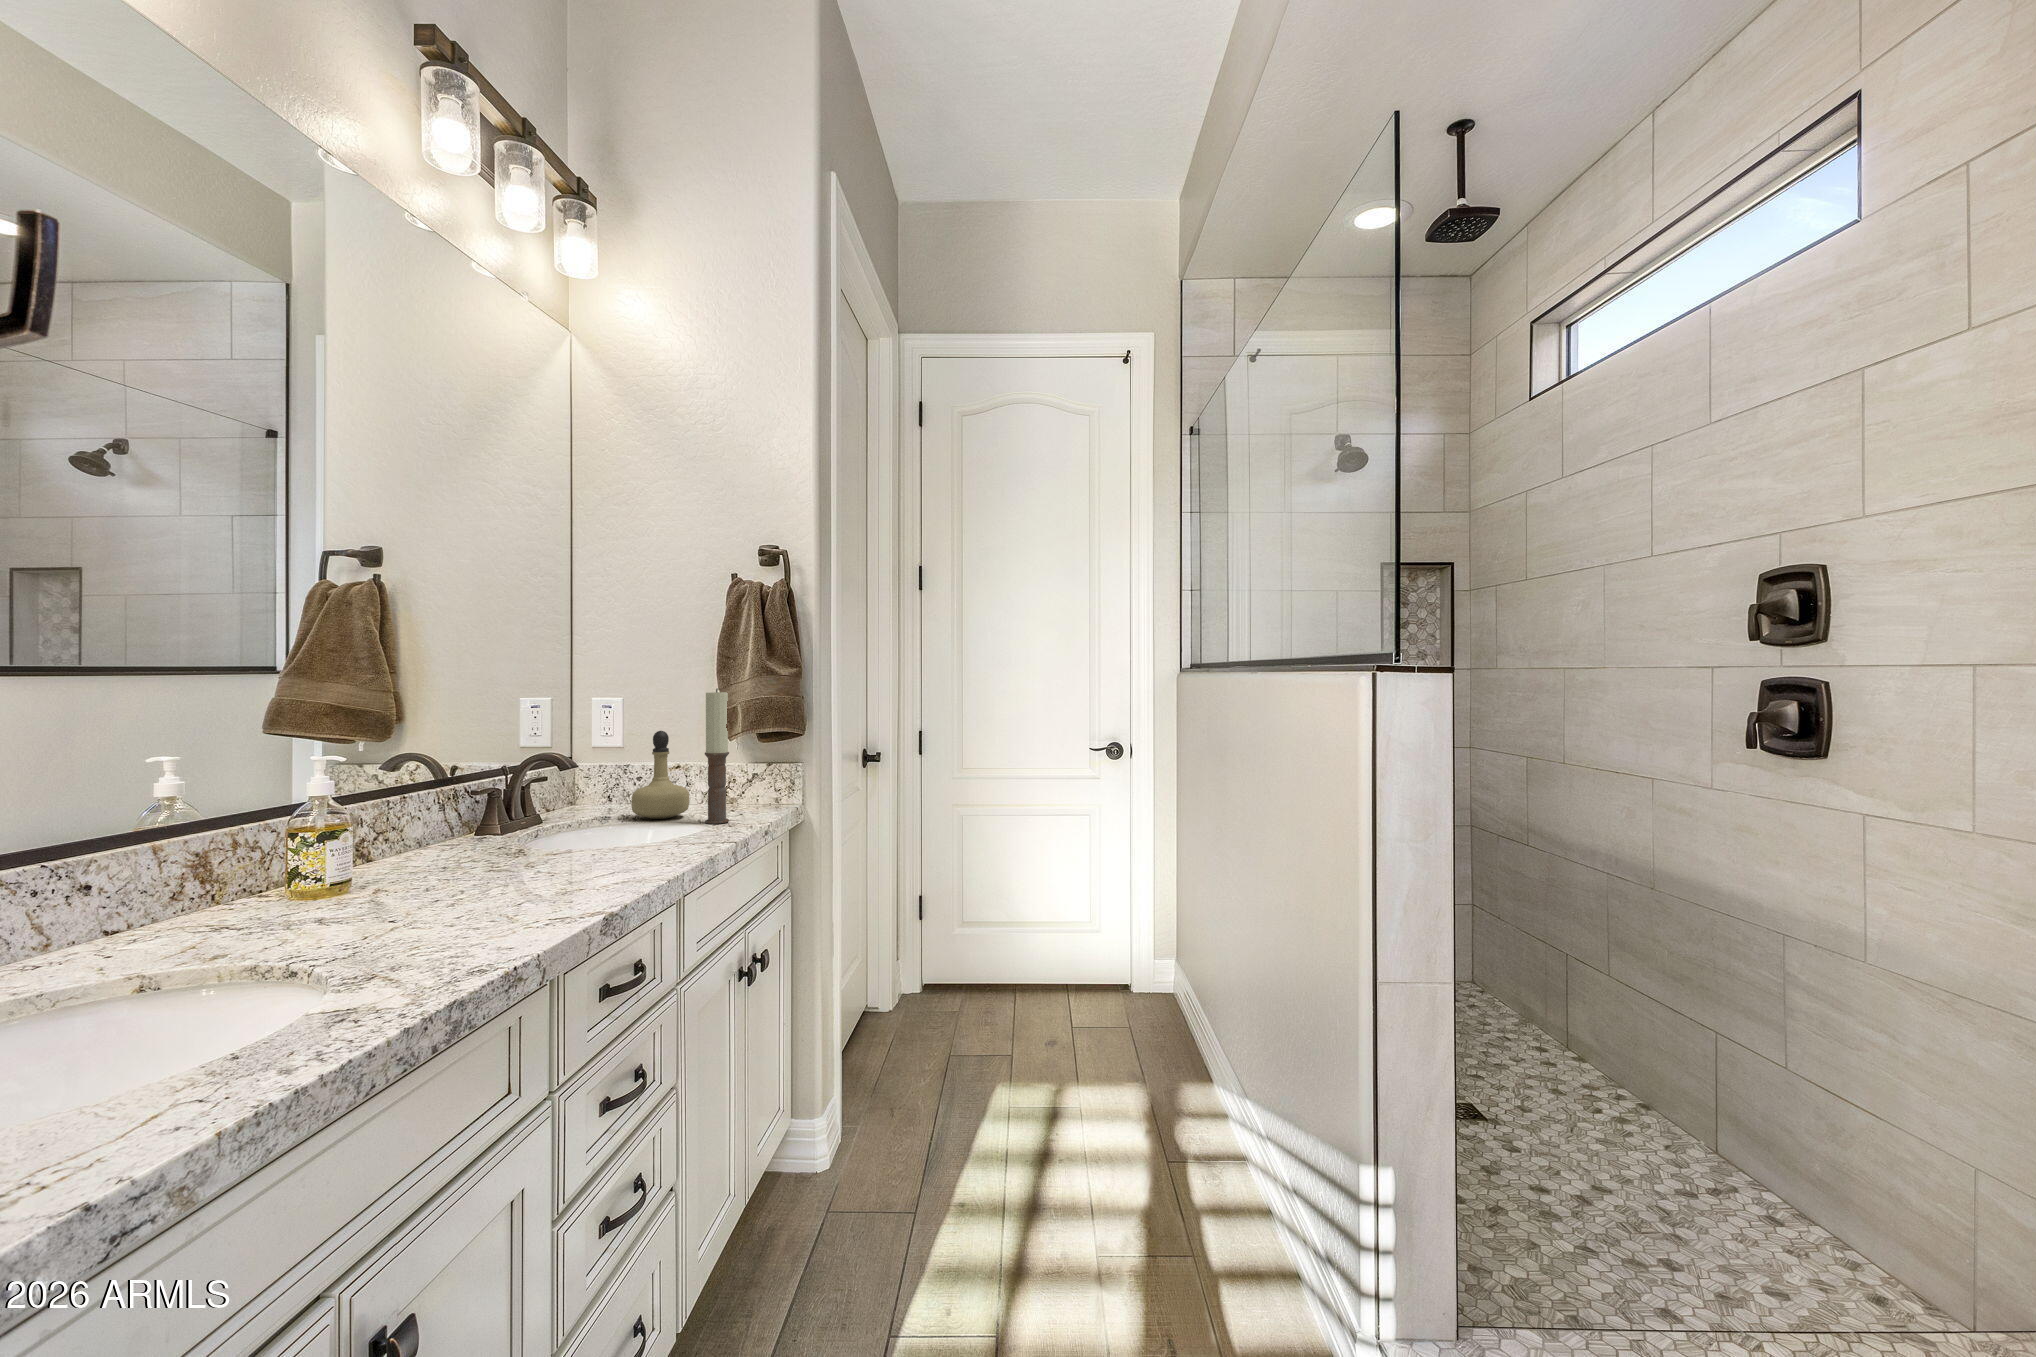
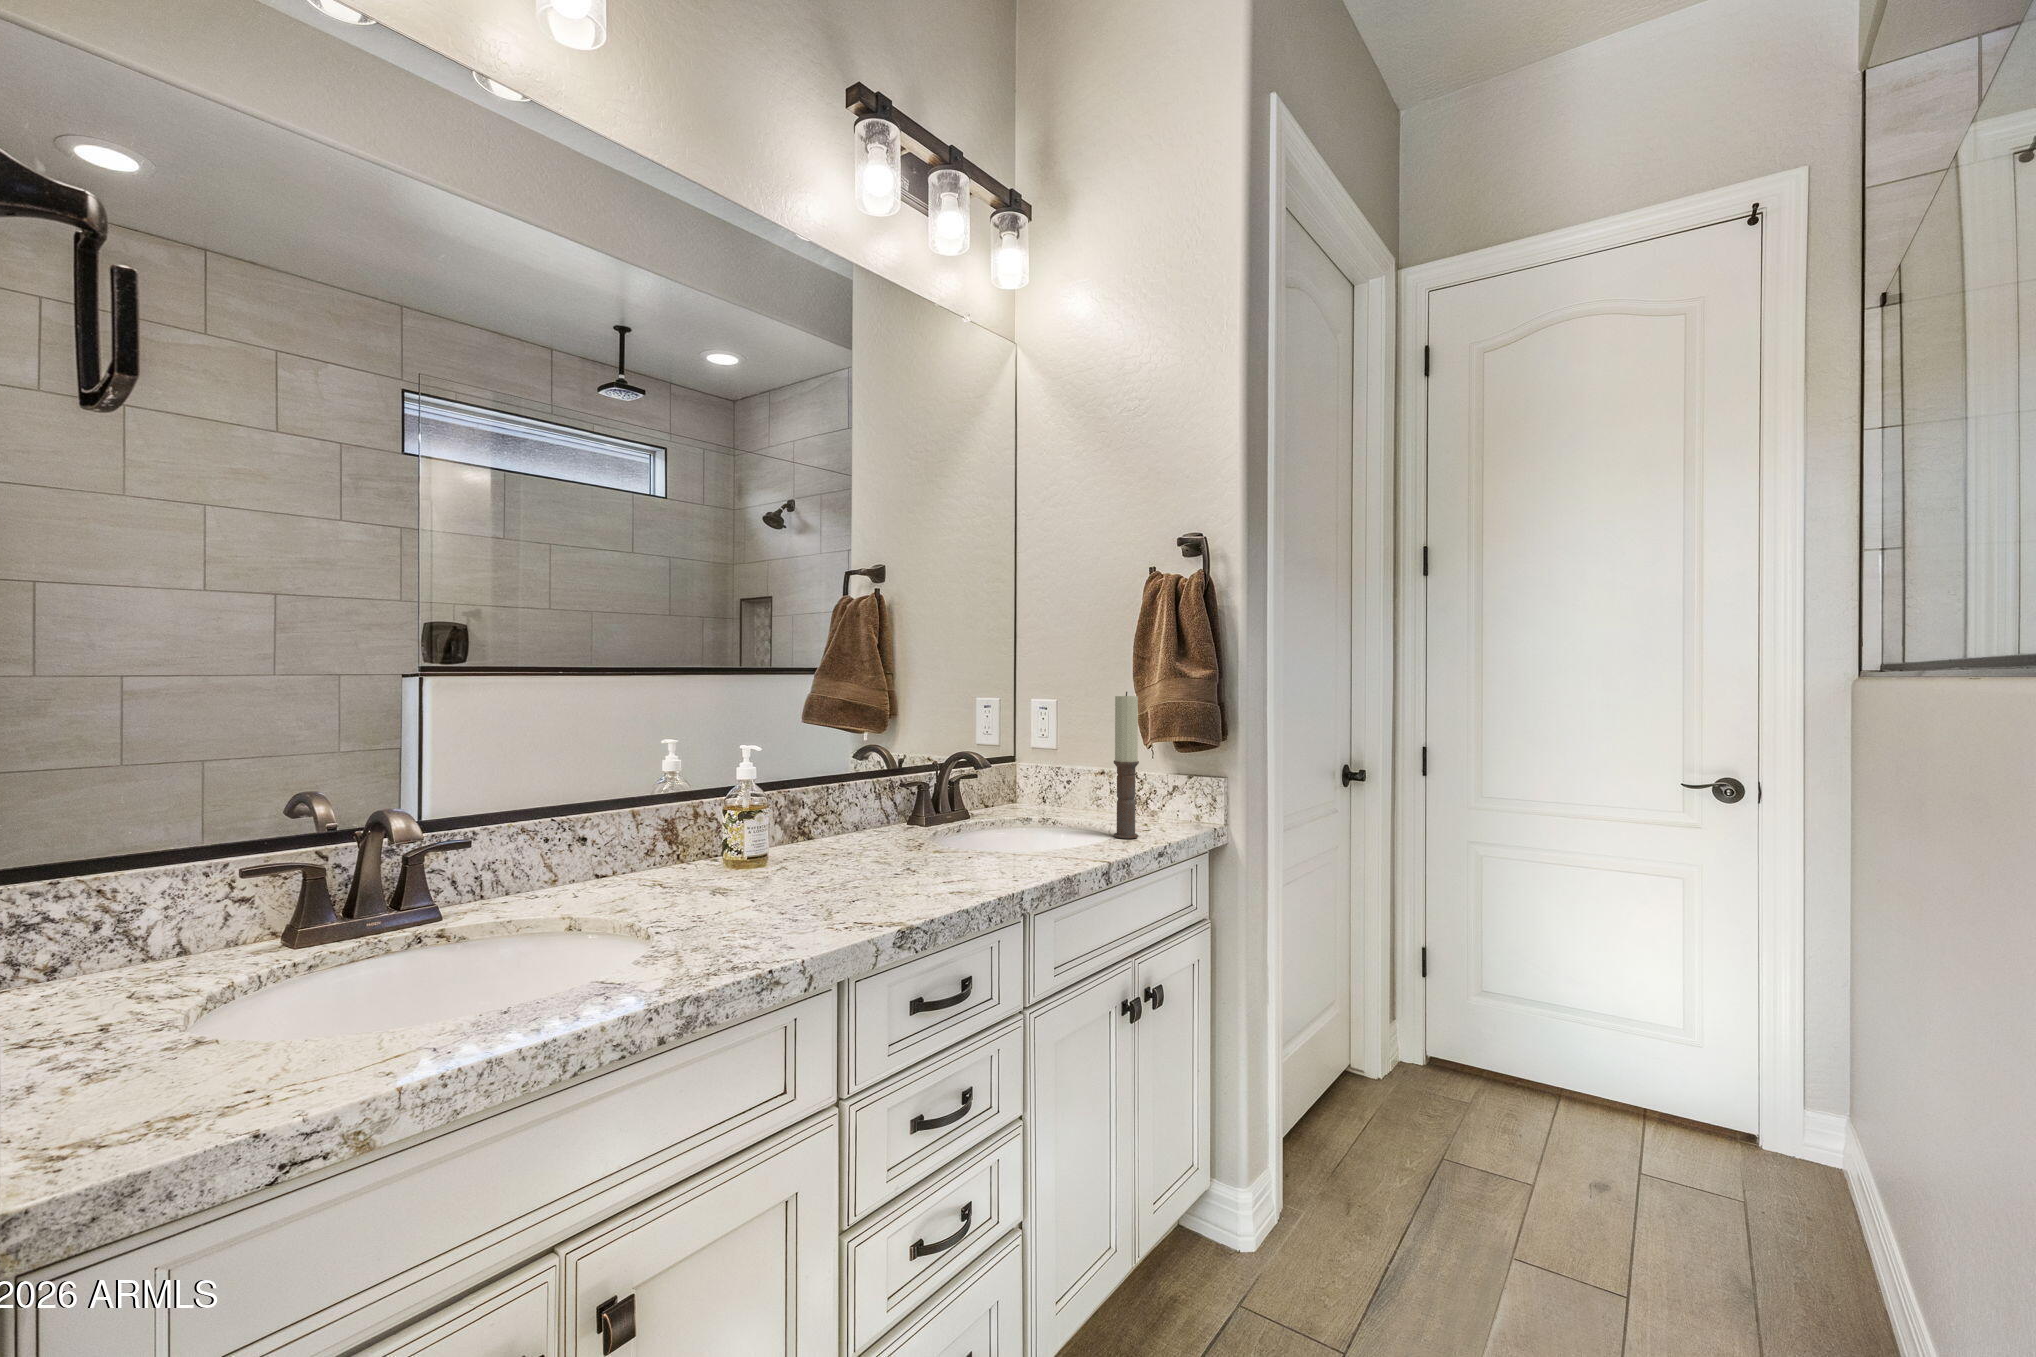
perfume bottle: present [631,731,690,819] -> none [1052,735,1107,826]

